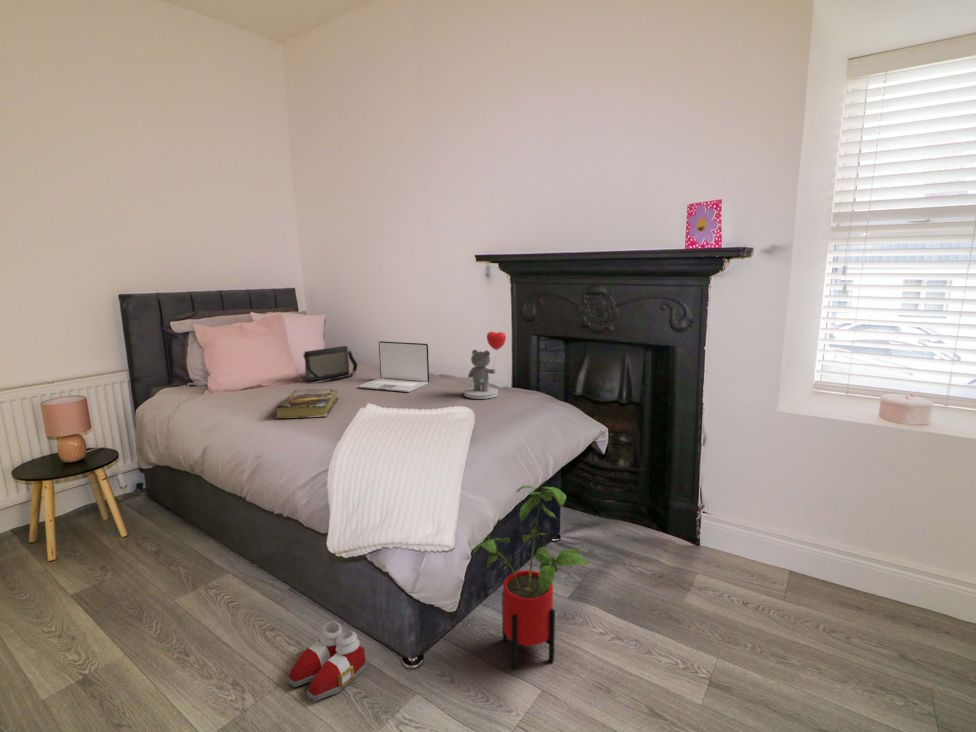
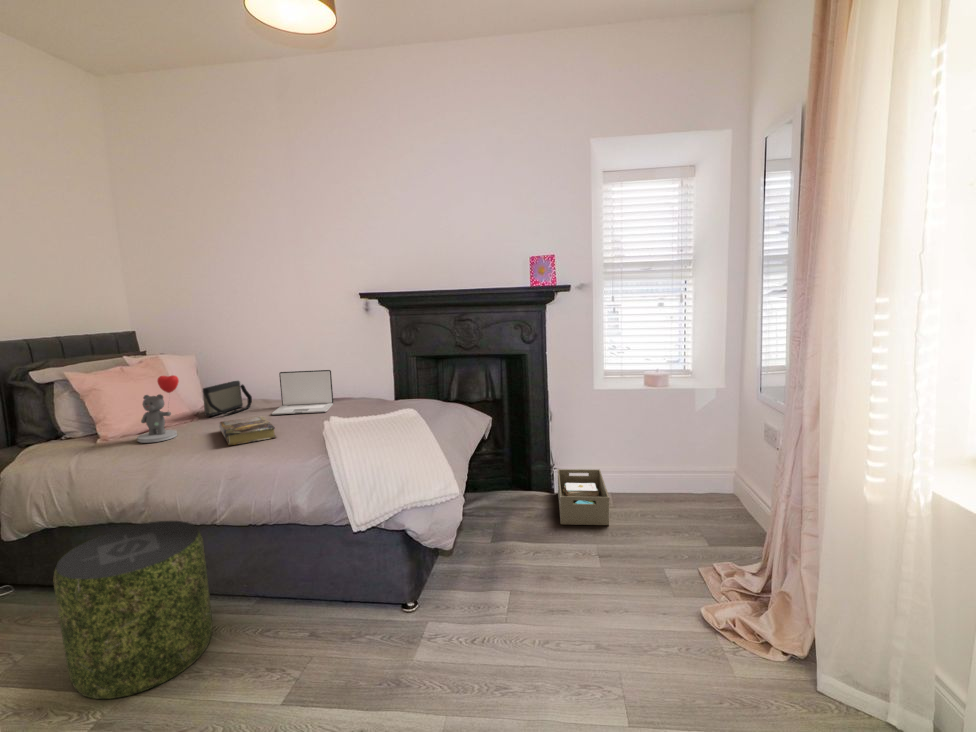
teddy bear: present [464,332,506,399] -> present [137,375,179,443]
pouf: none [73,485,230,660] -> present [54,521,212,699]
house plant: present [473,486,589,669] -> none [442,455,529,589]
storage box: none [679,514,773,624] -> present [558,469,609,525]
slippers: present [287,622,367,701] -> none [320,597,378,652]

